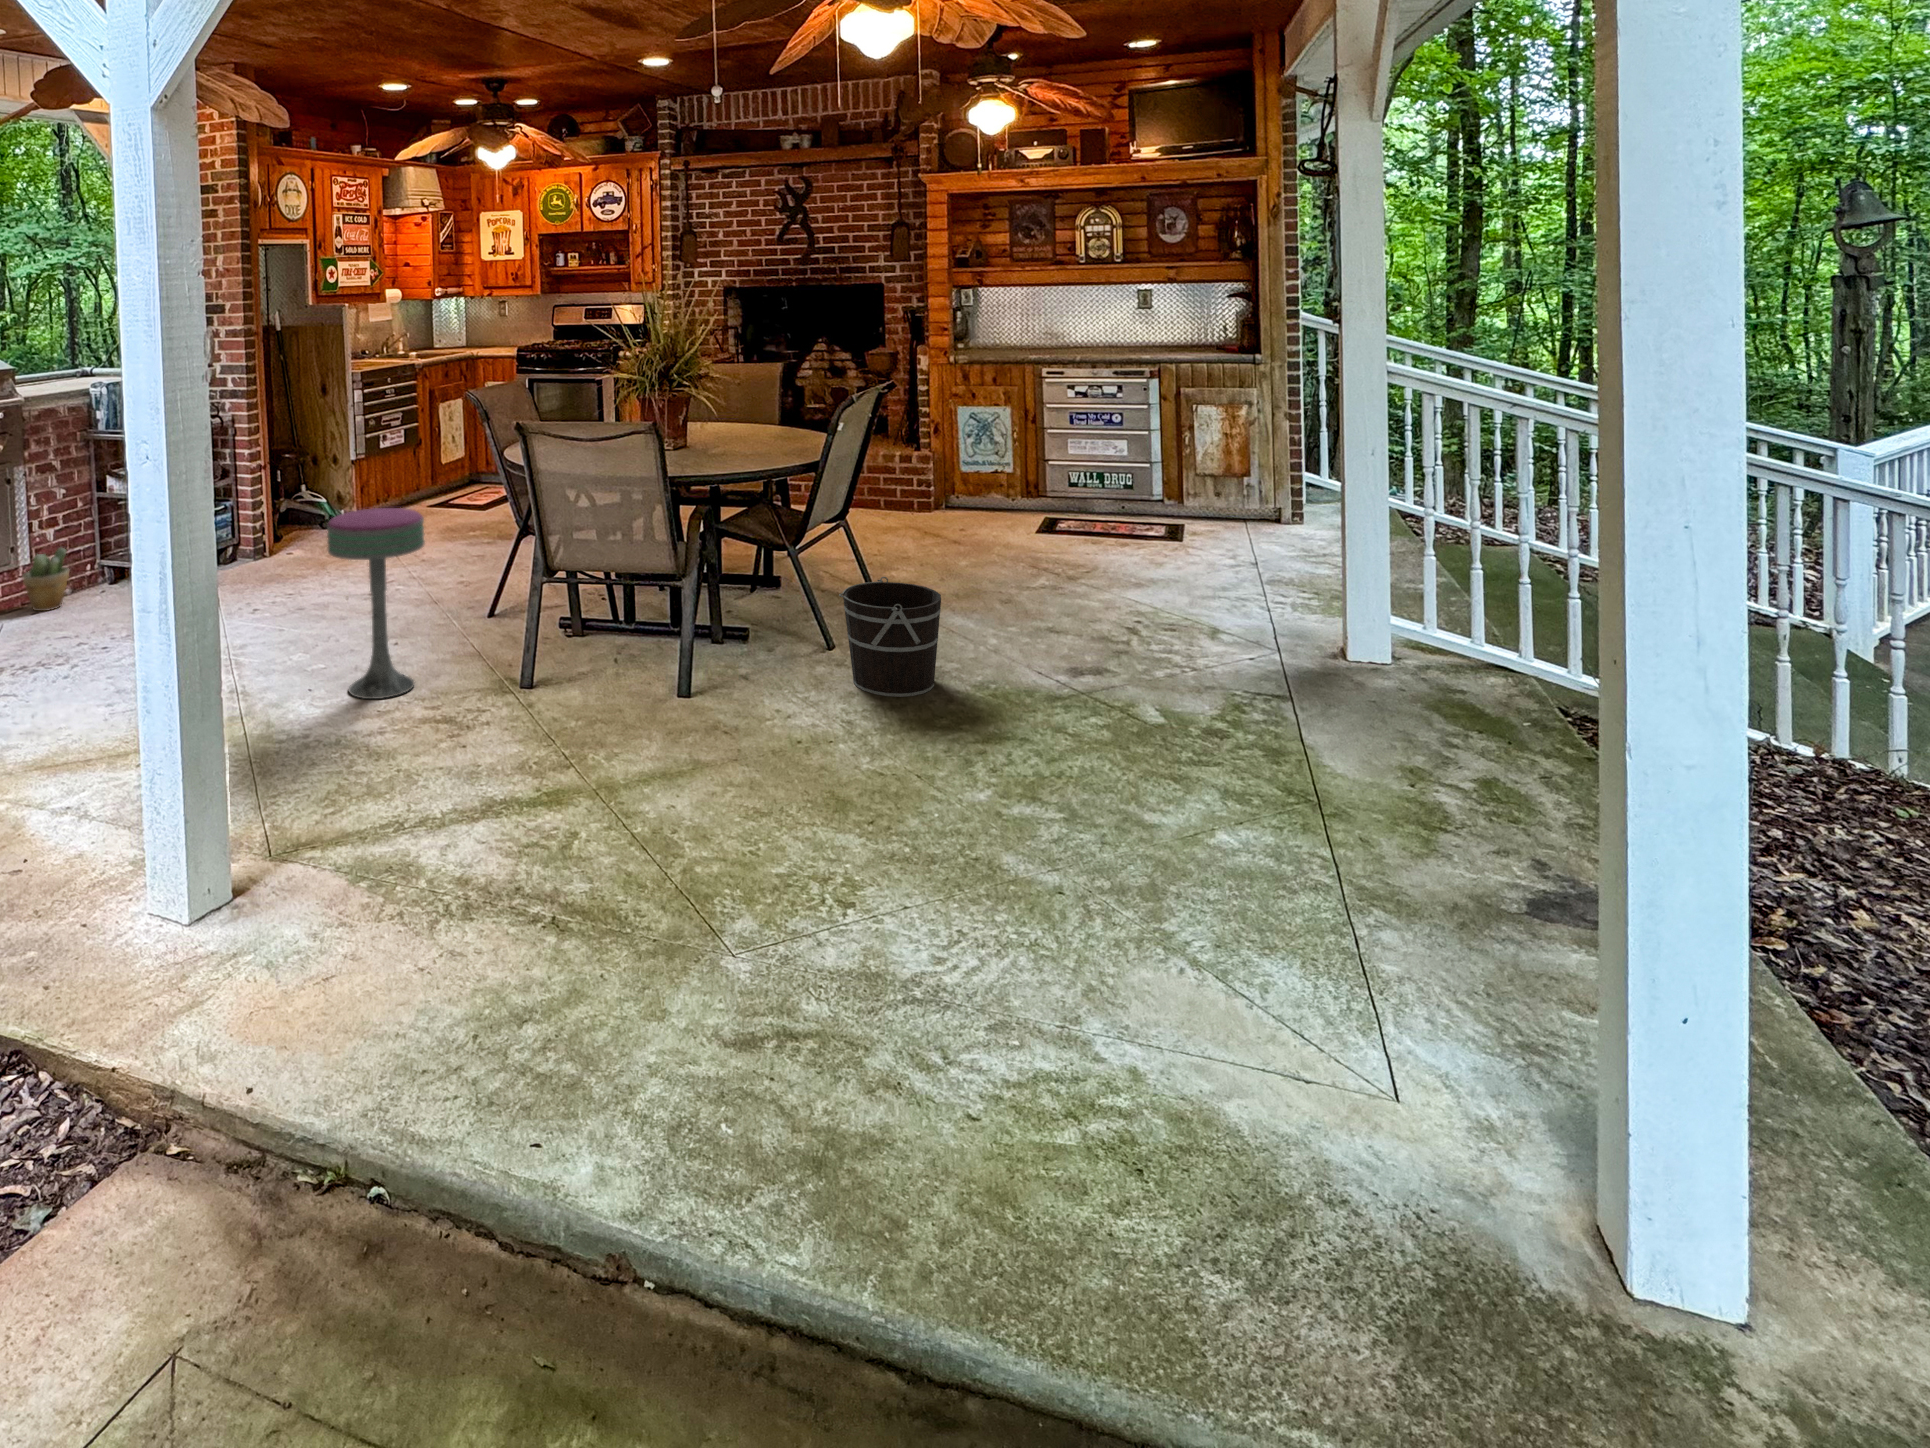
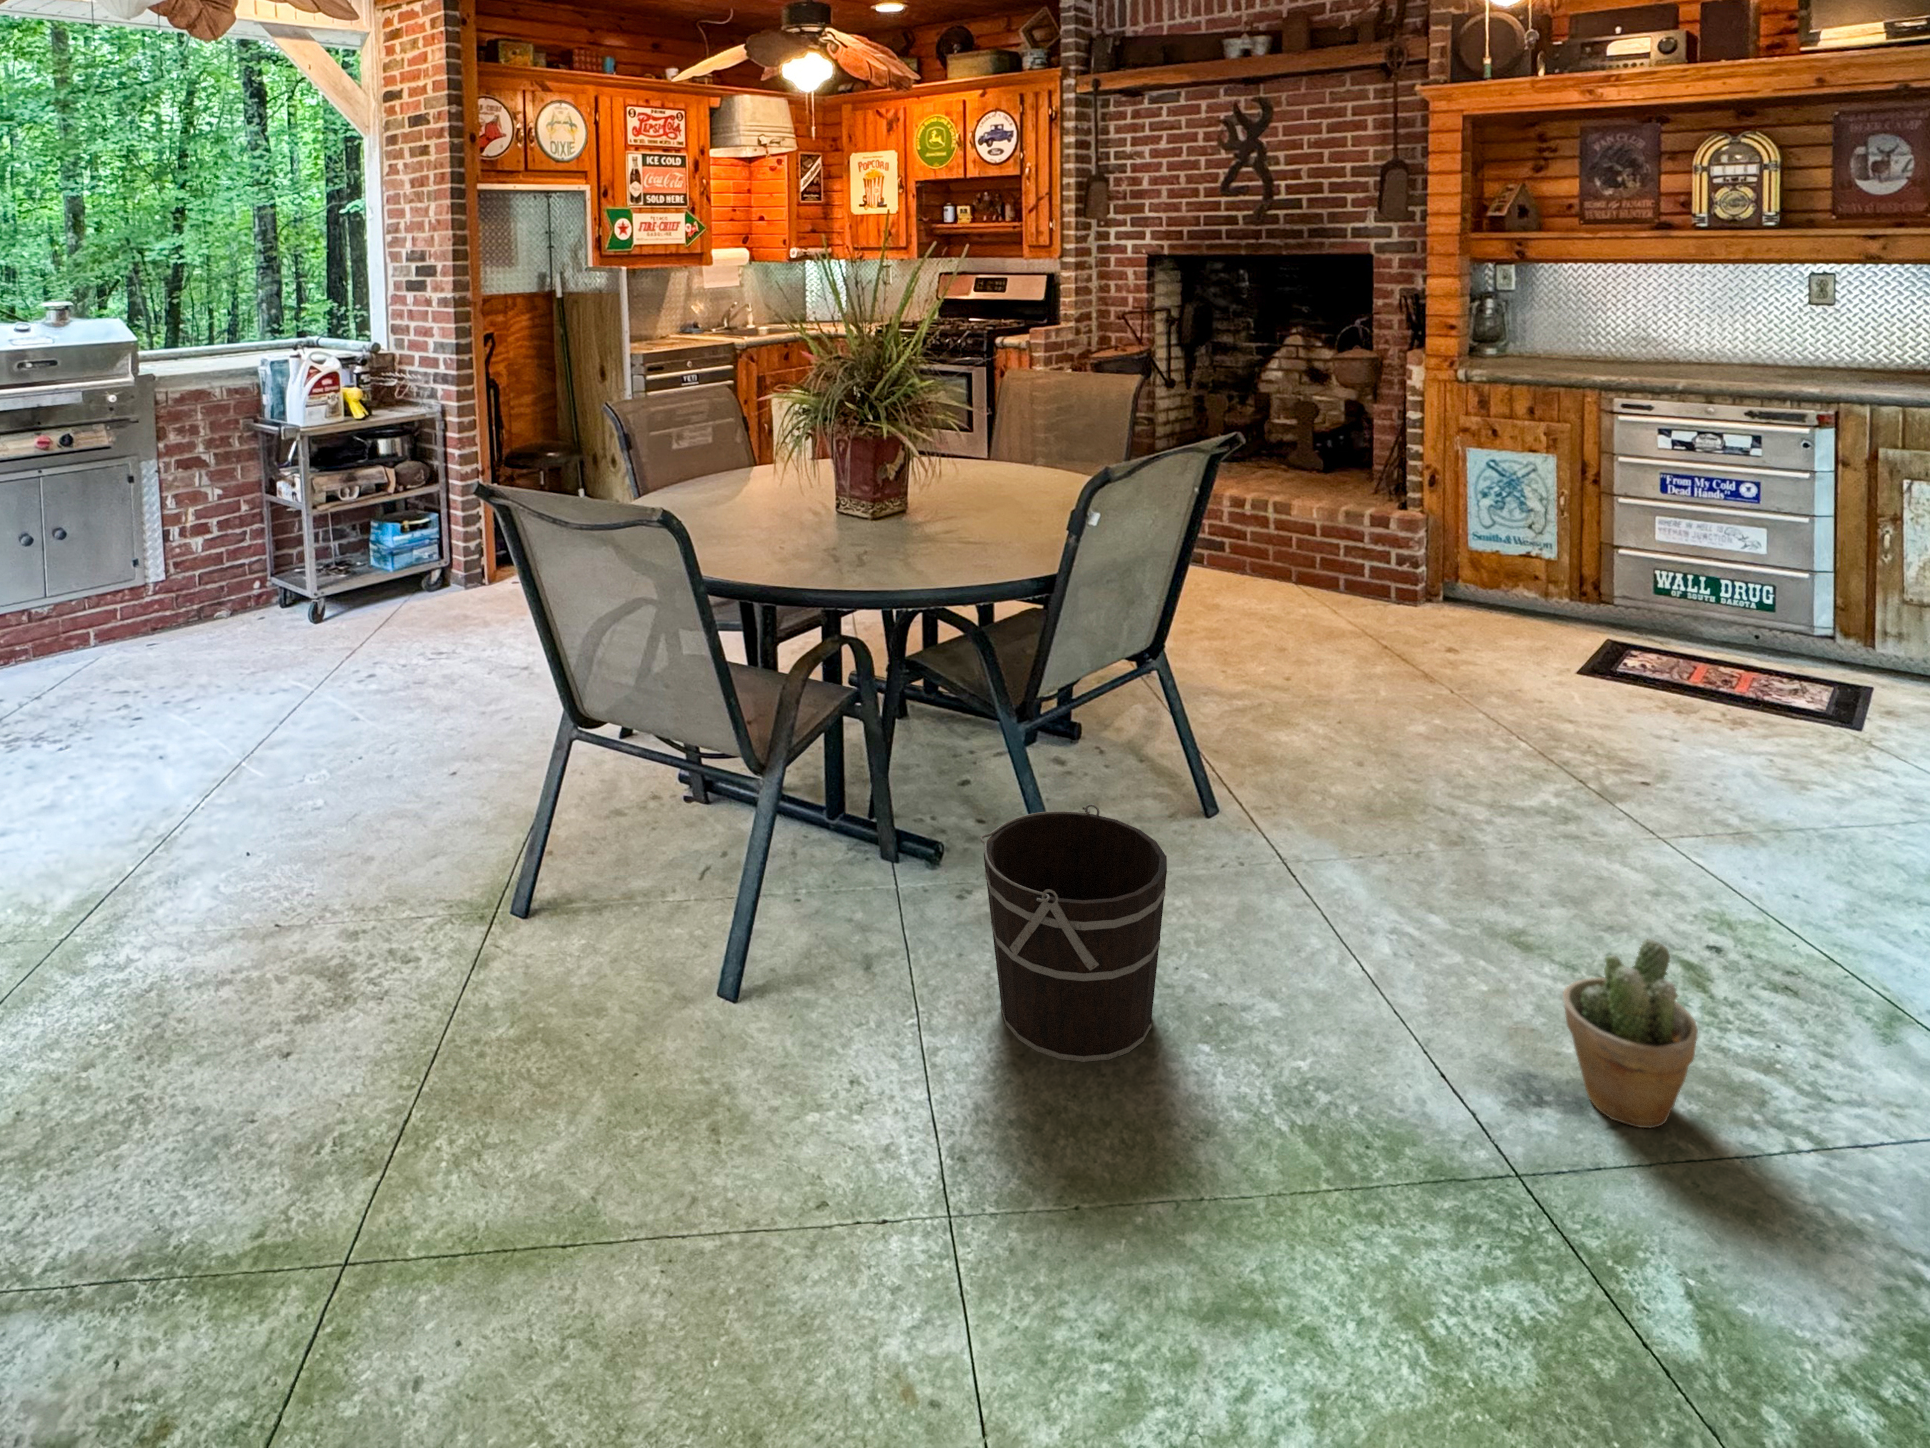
bar stool: present [327,508,425,699] -> none [230,585,388,881]
potted plant: present [23,548,69,611] -> present [1563,939,1698,1128]

